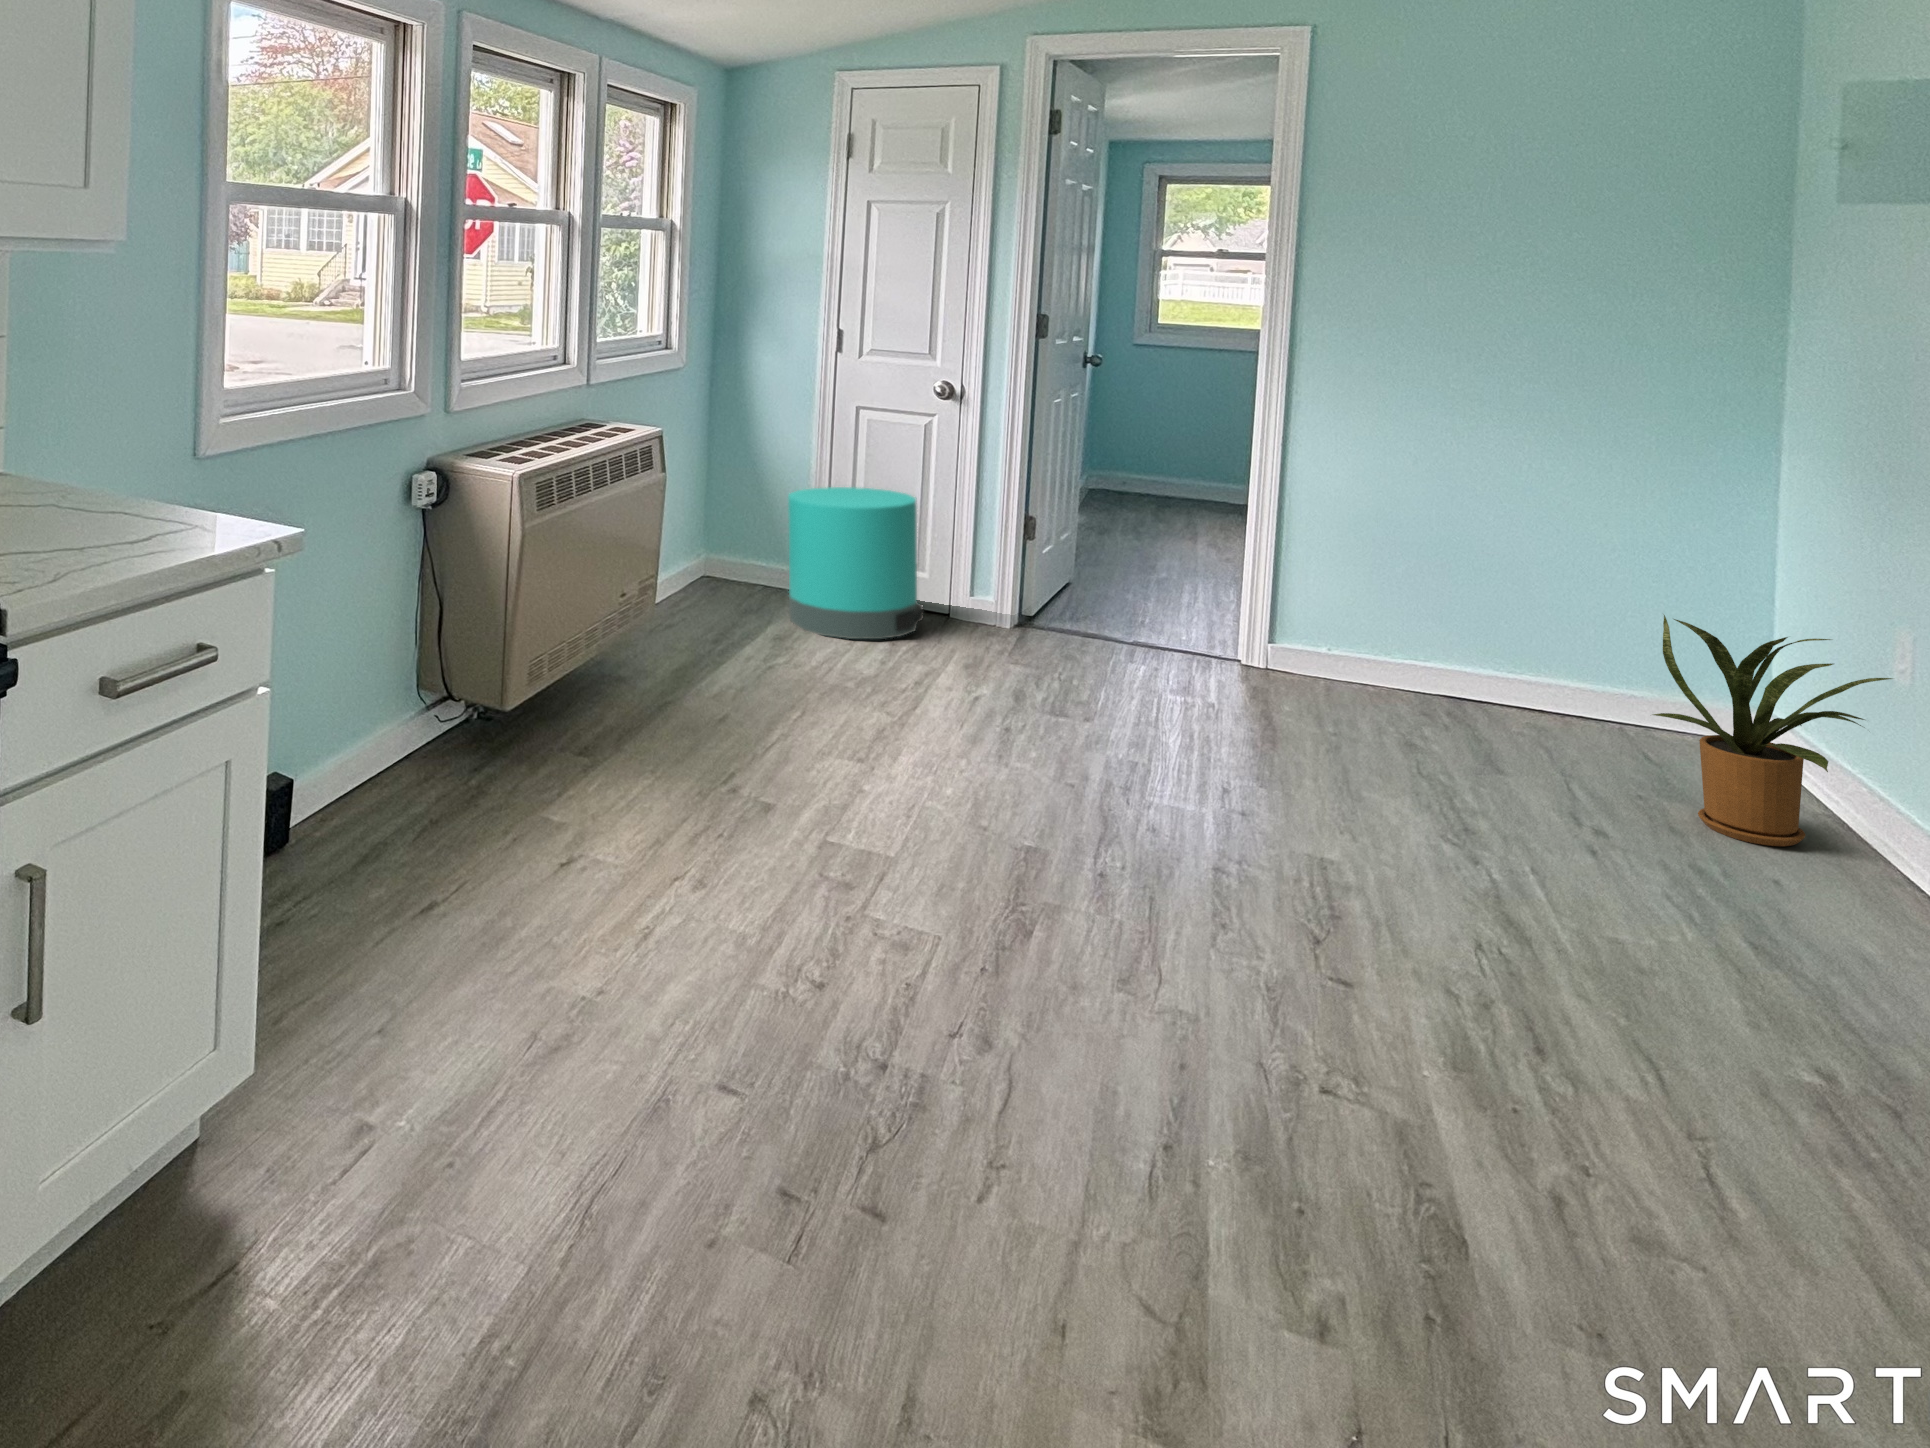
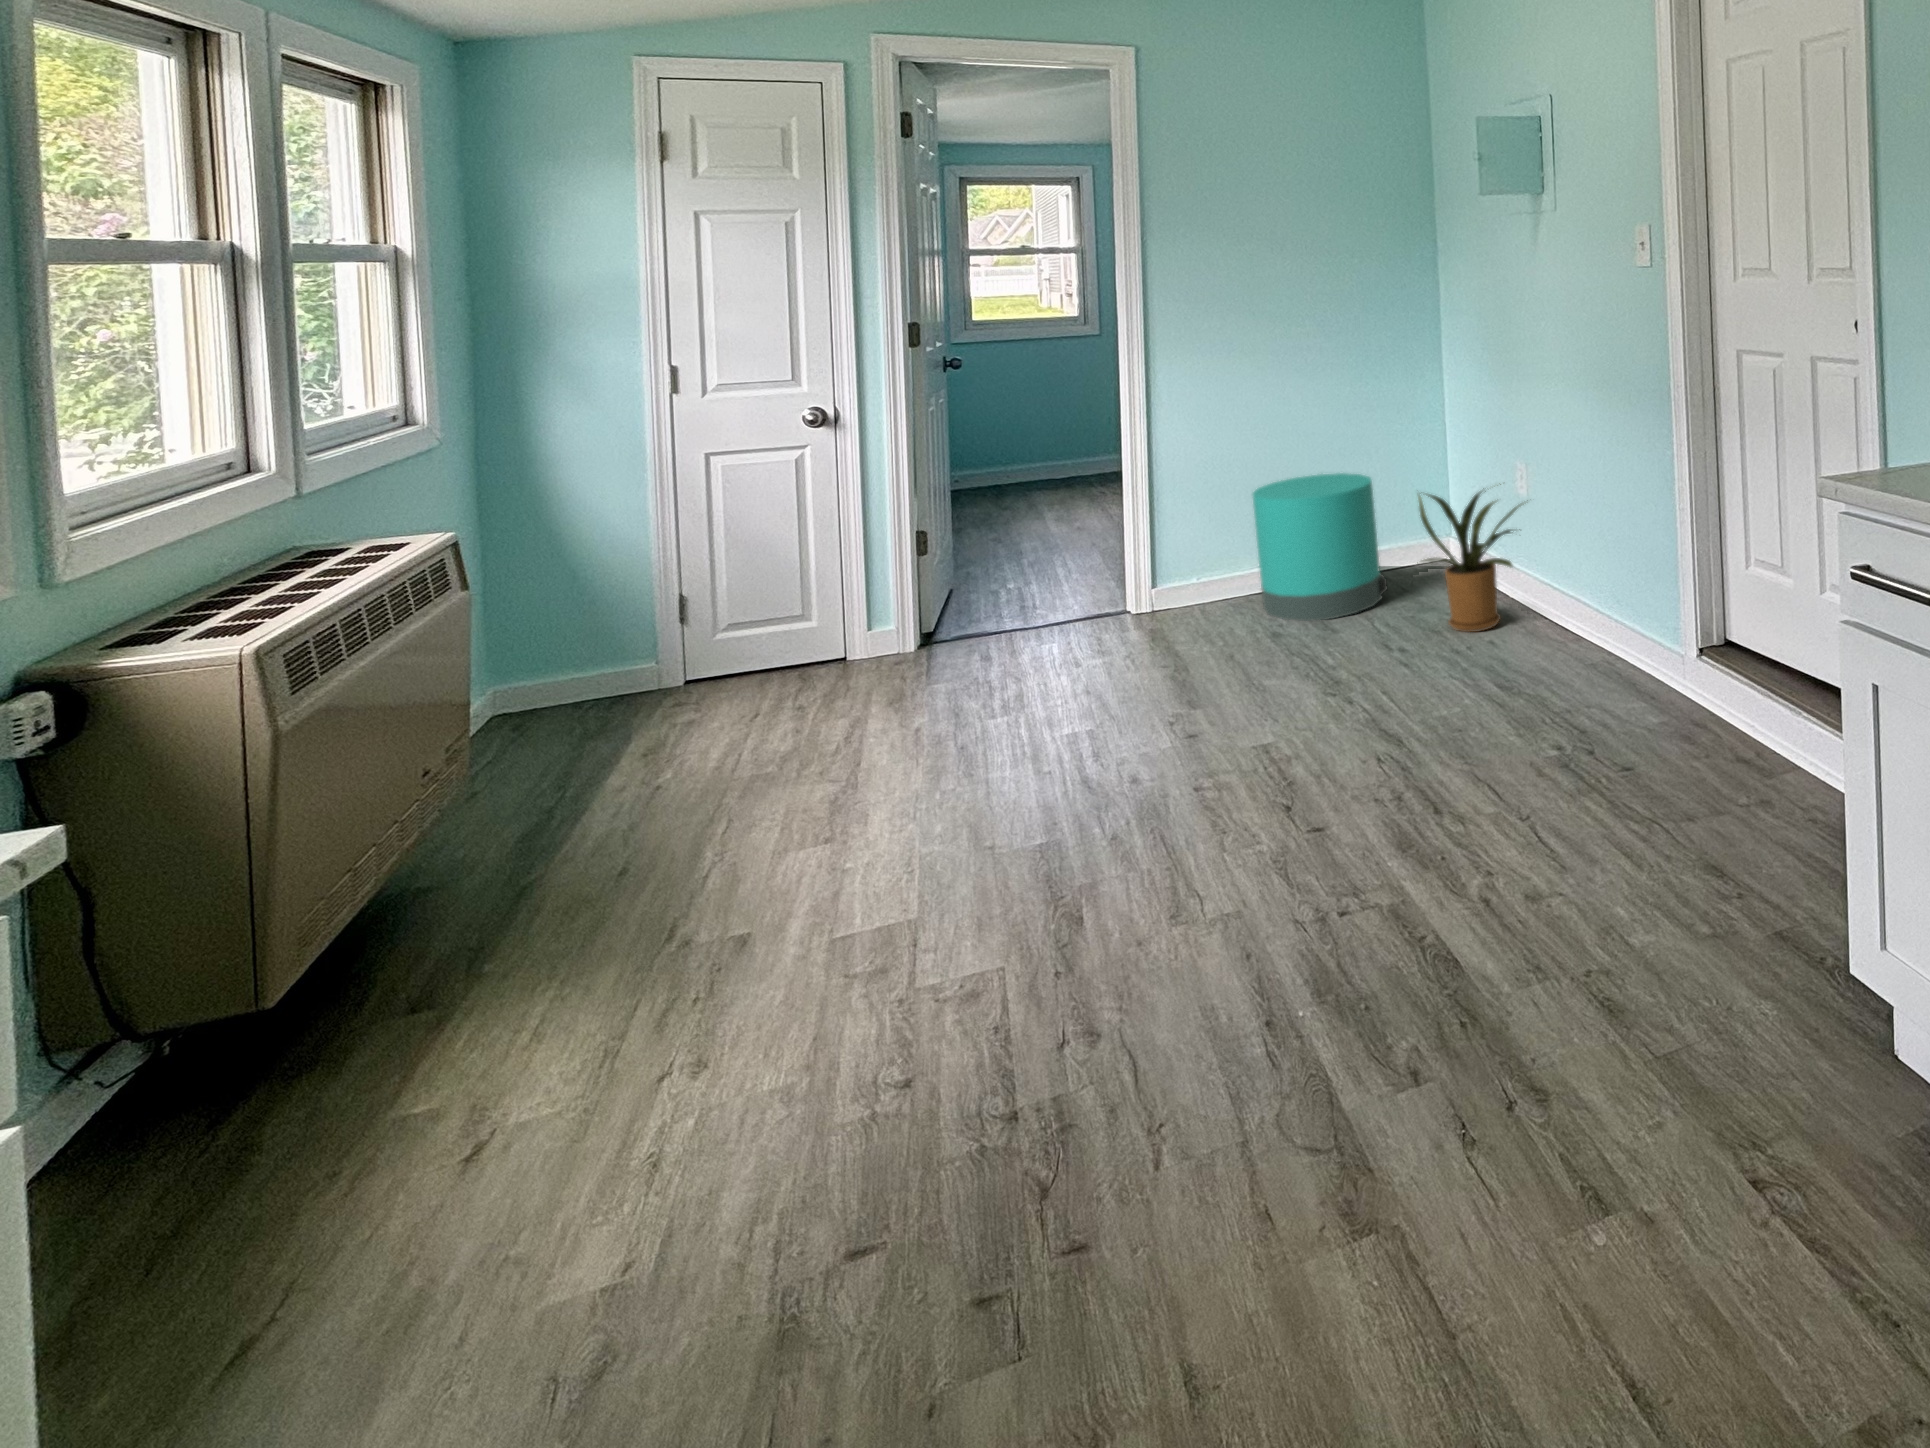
trash can: present [788,487,923,639] -> present [1253,473,1387,621]

